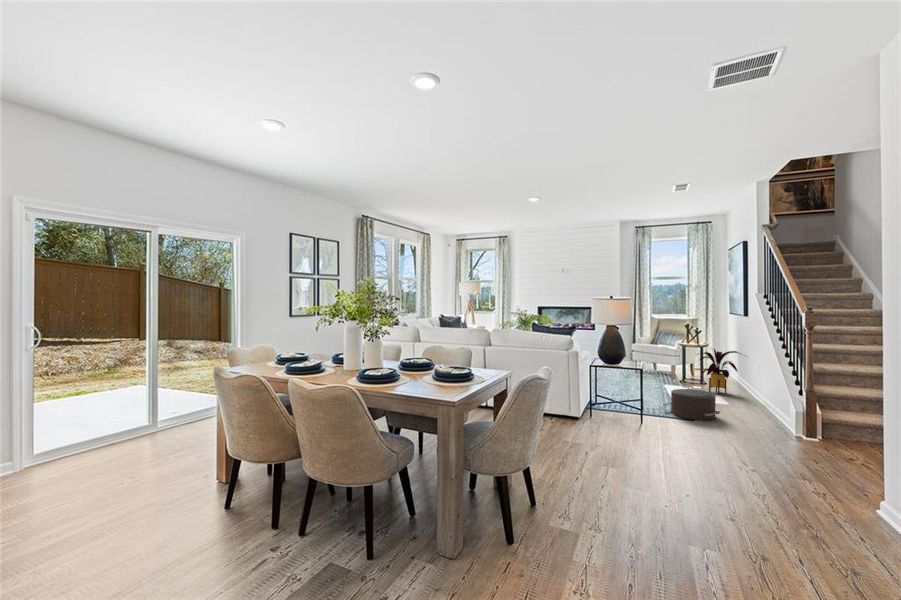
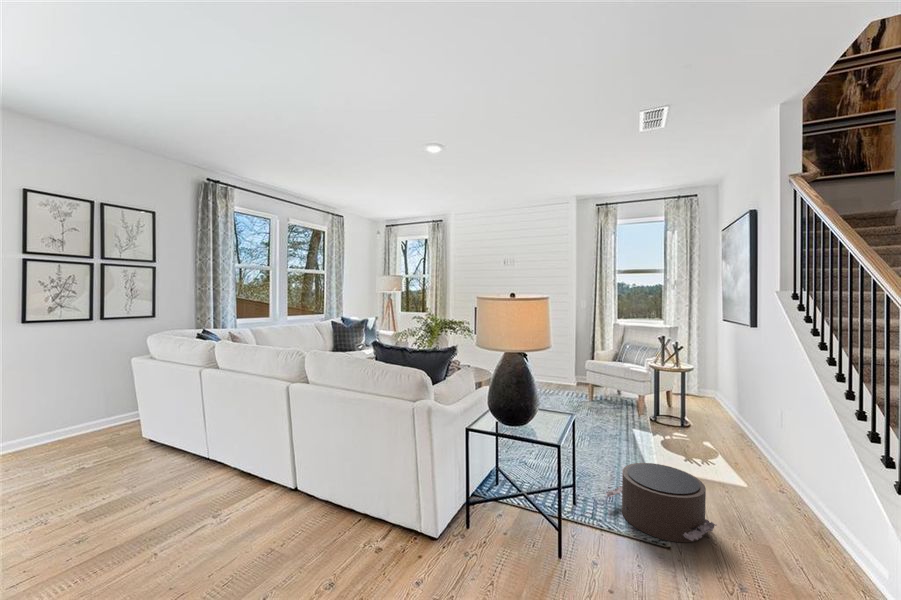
house plant: present [699,349,741,394] -> none [669,378,758,453]

